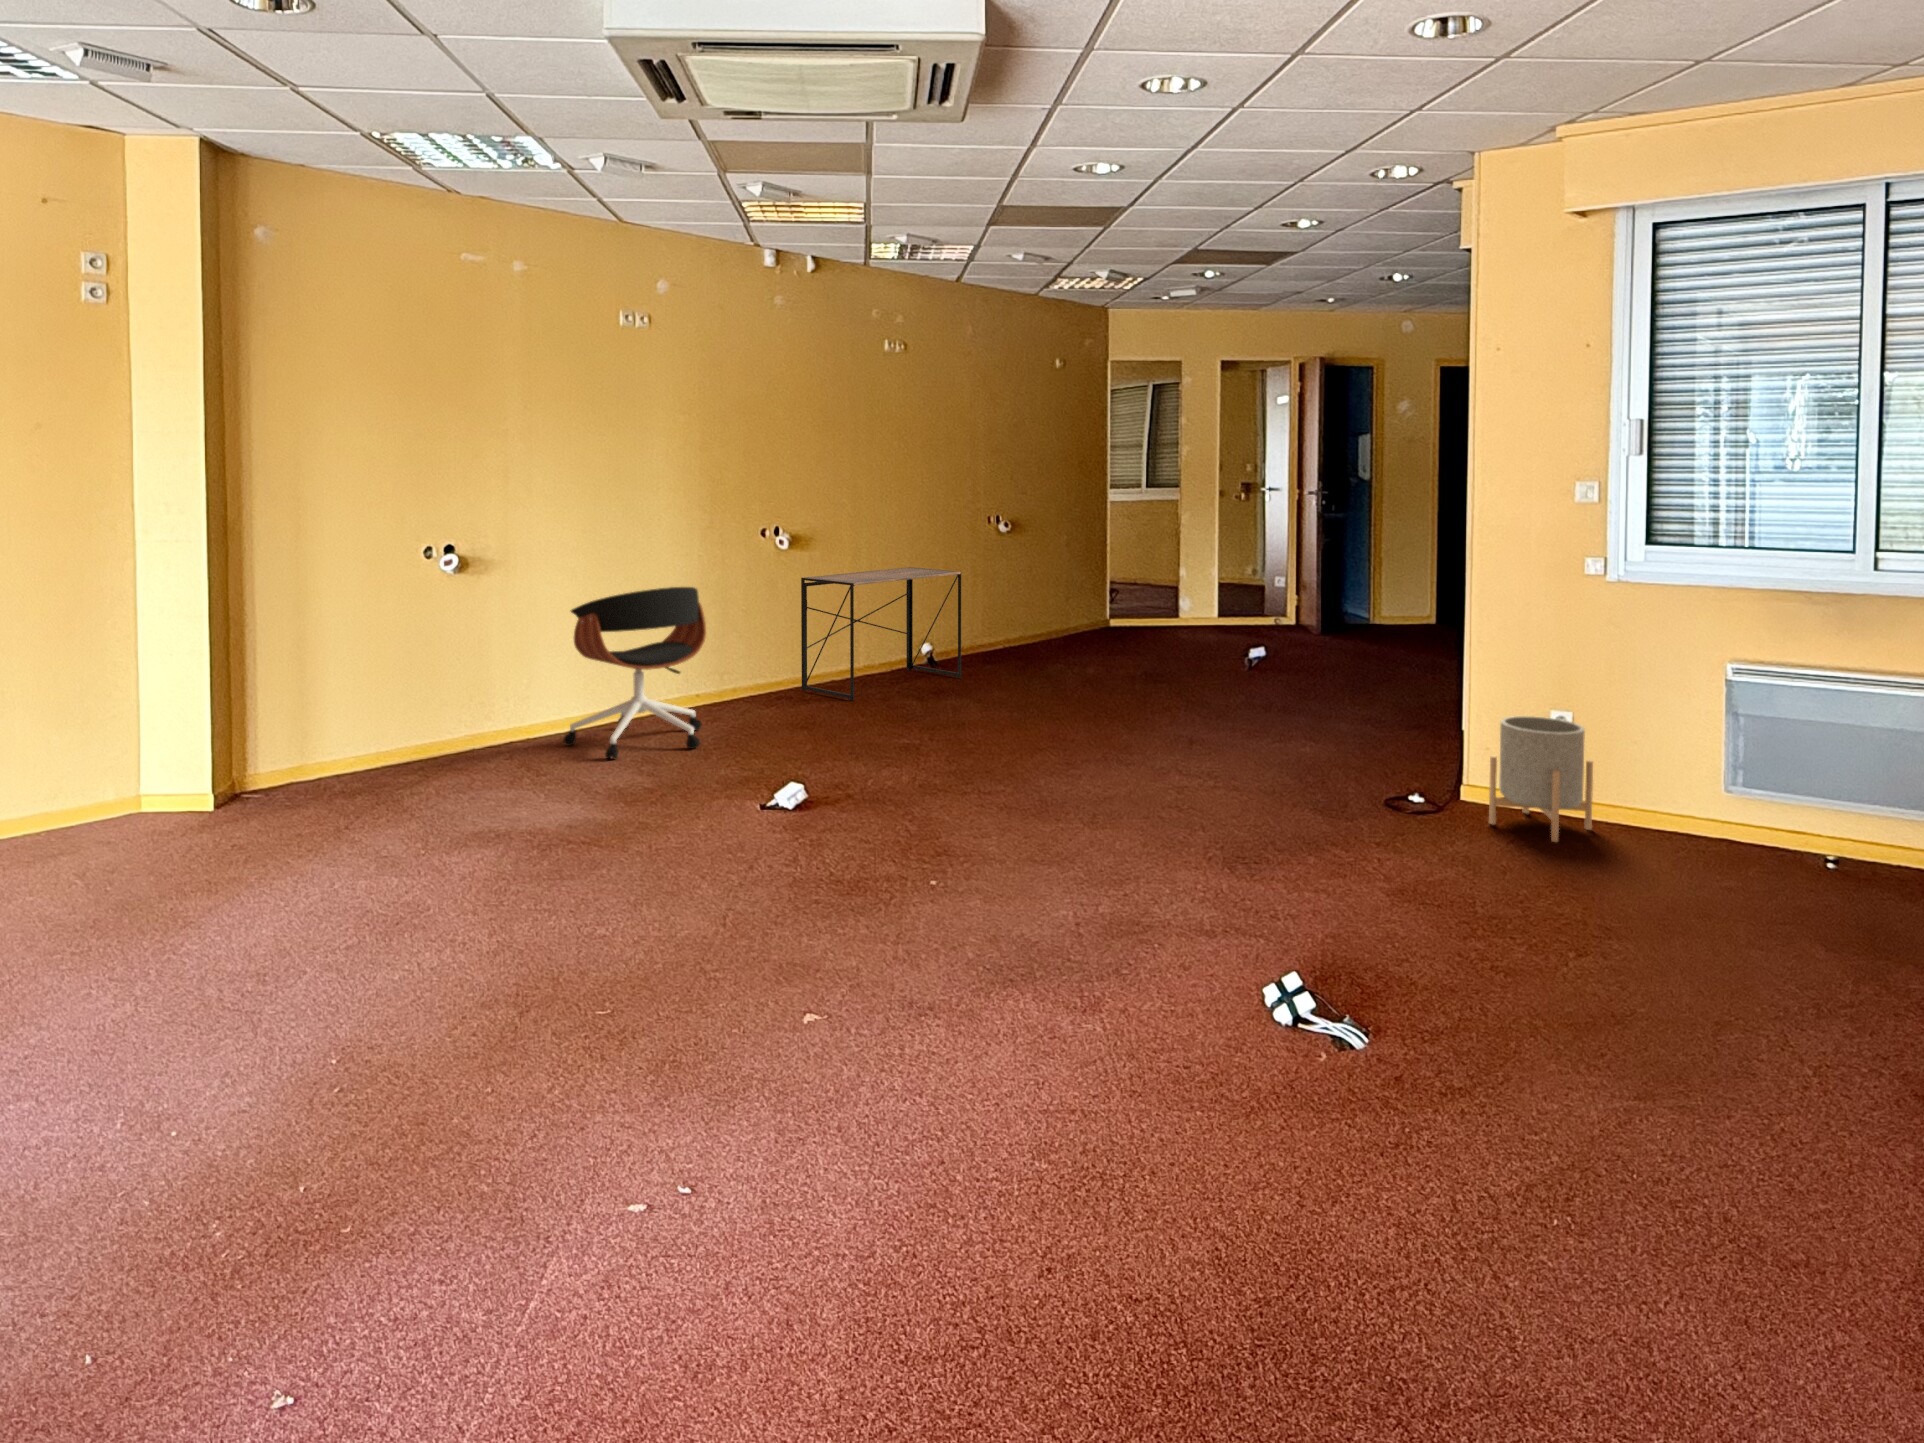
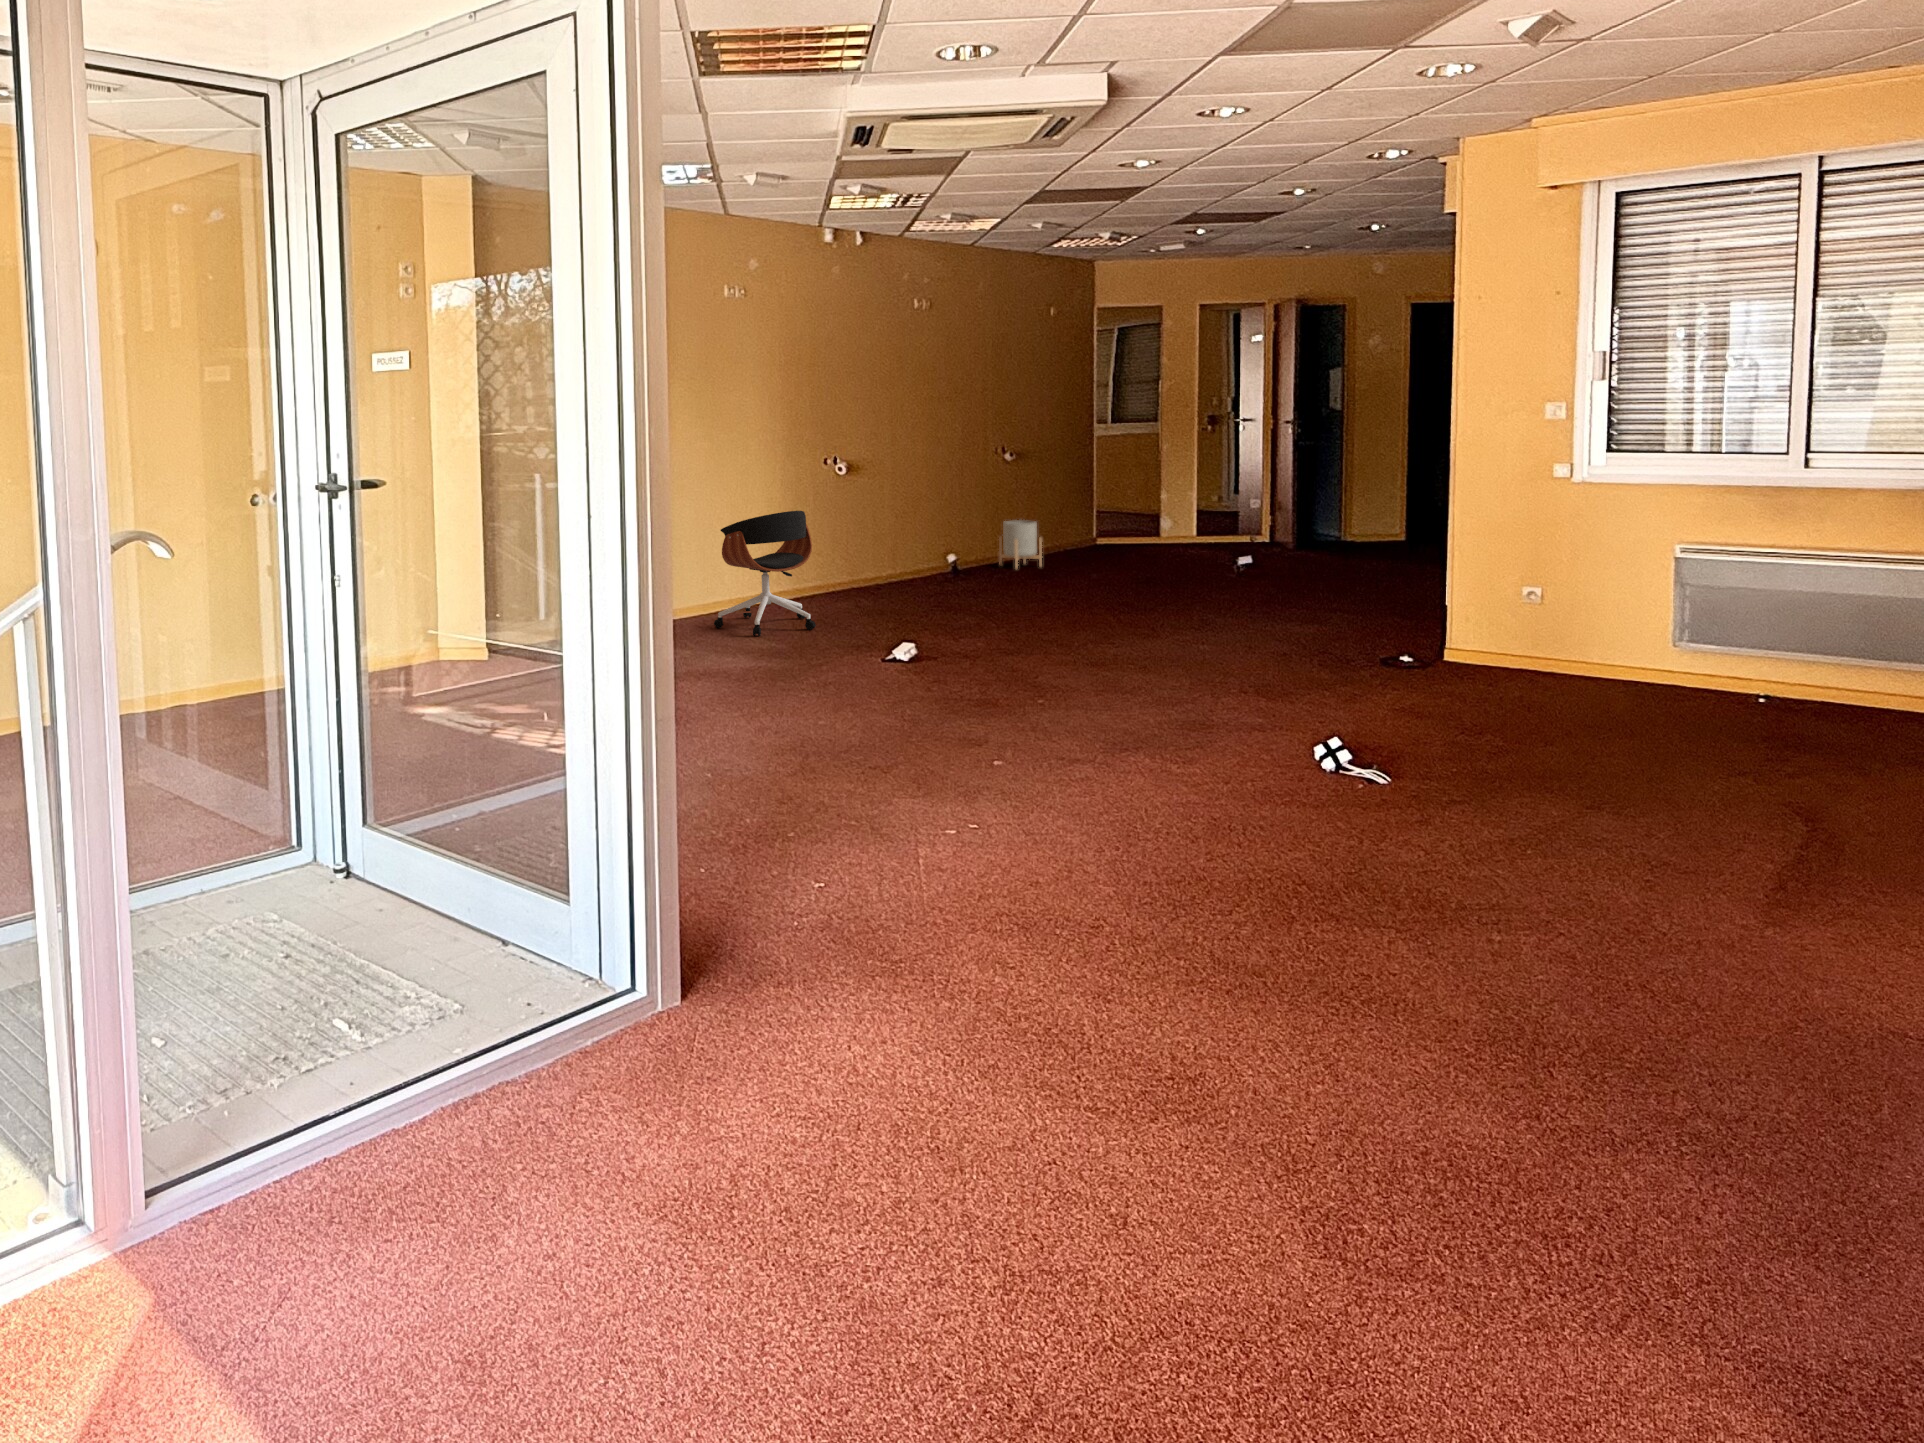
desk: present [801,567,961,701] -> none [860,495,987,600]
planter: present [1489,716,1593,842] -> present [999,520,1042,568]

